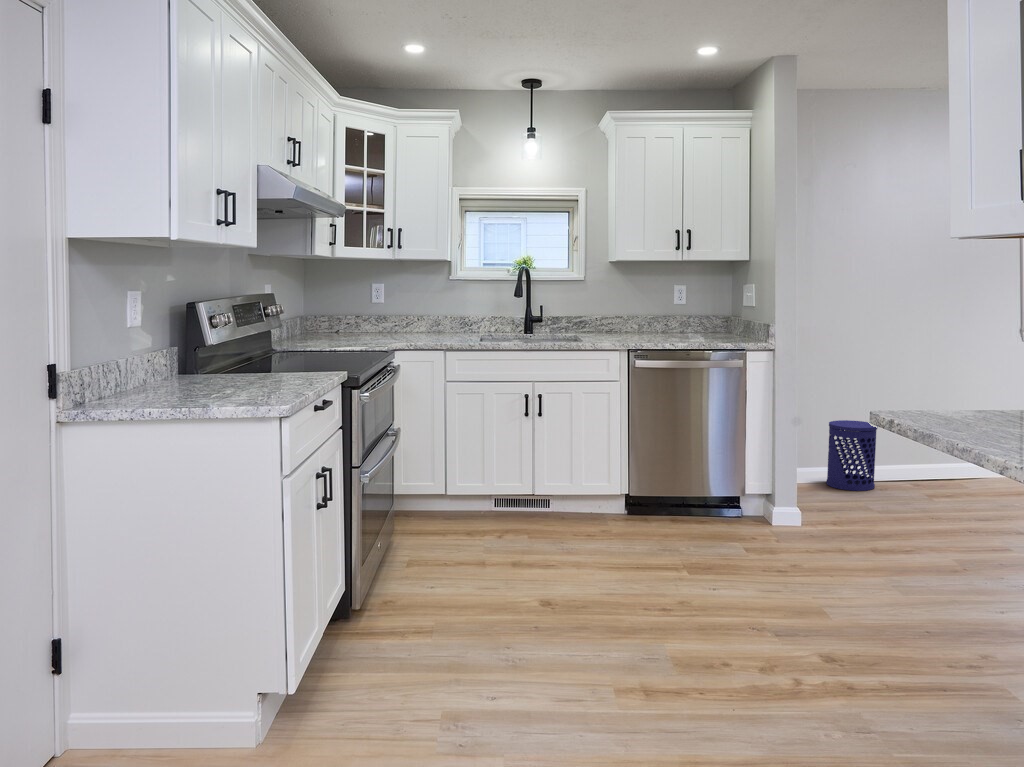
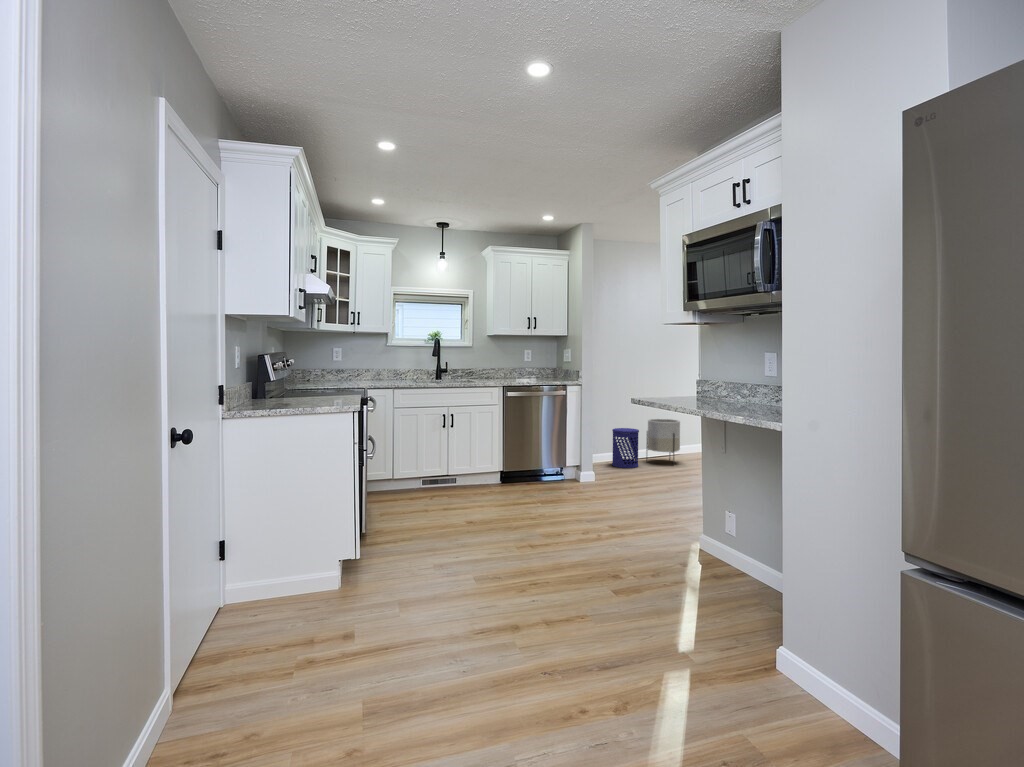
planter: none [891,405,958,489] -> present [646,419,680,465]

